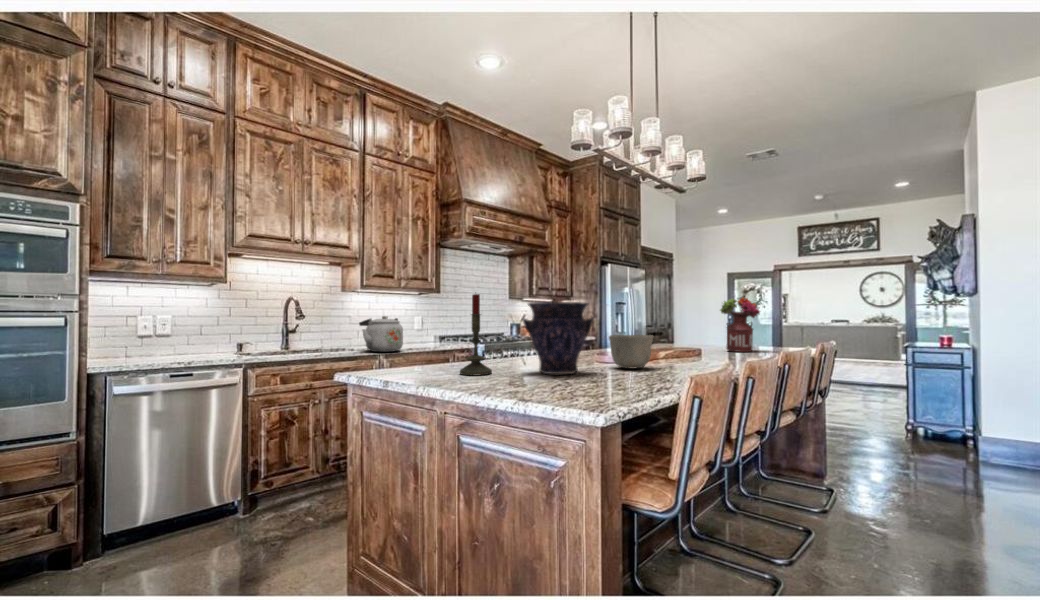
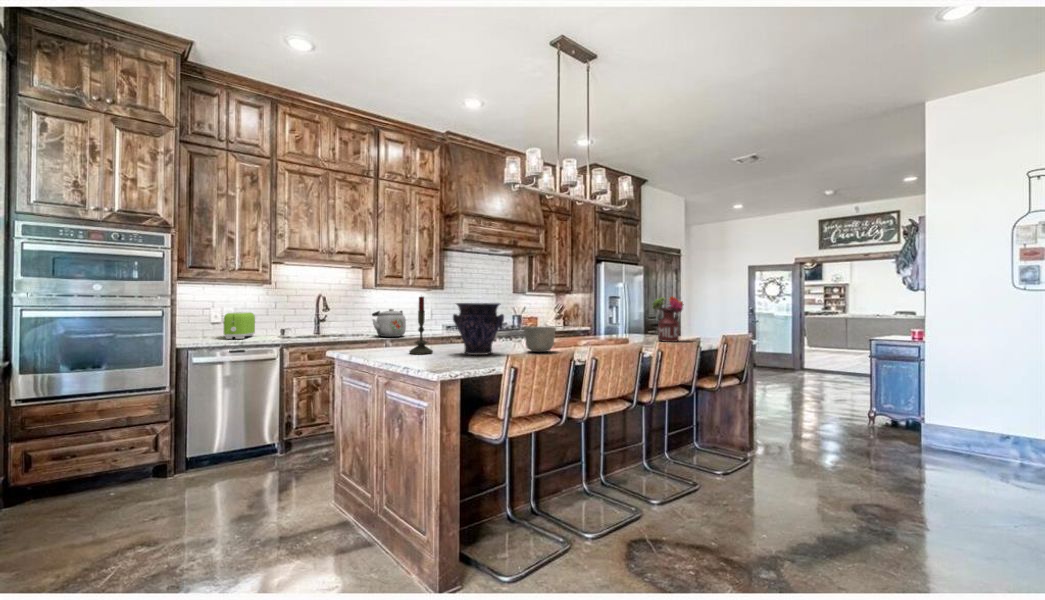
toaster: none [157,321,200,358] -> present [224,312,255,339]

